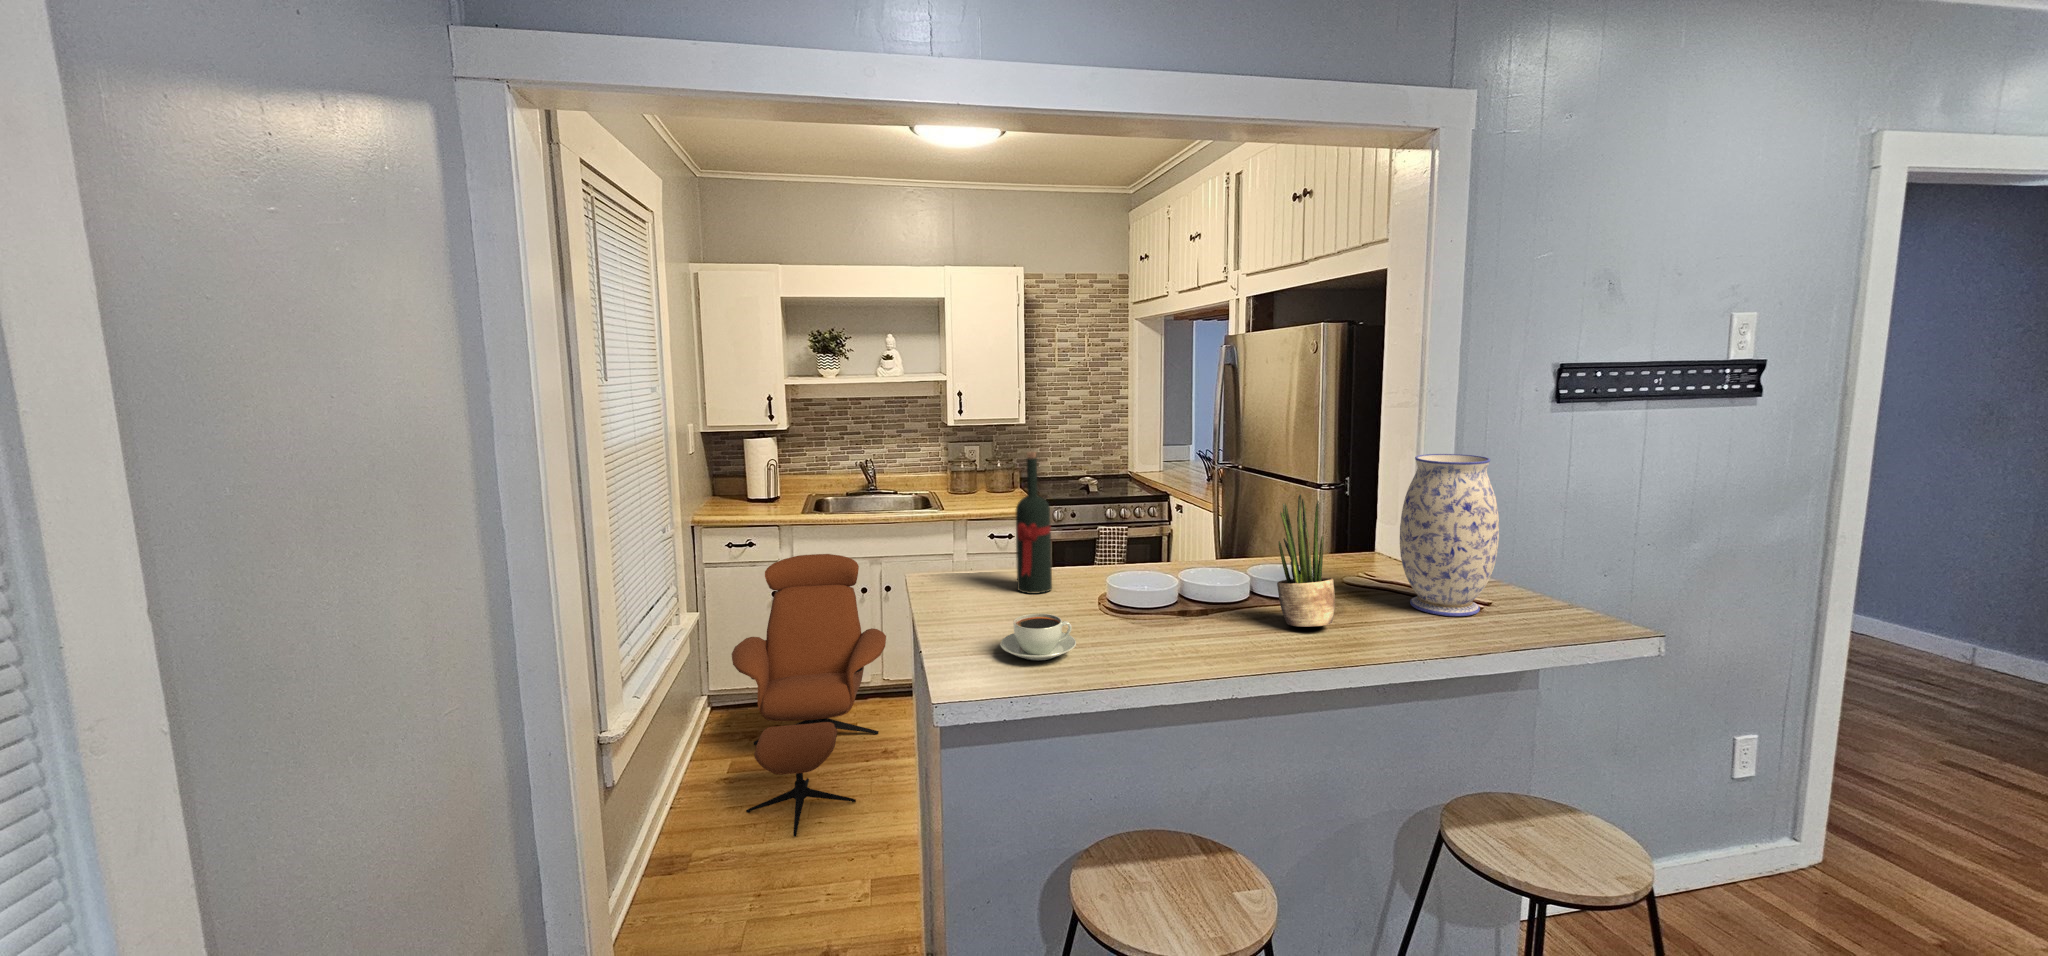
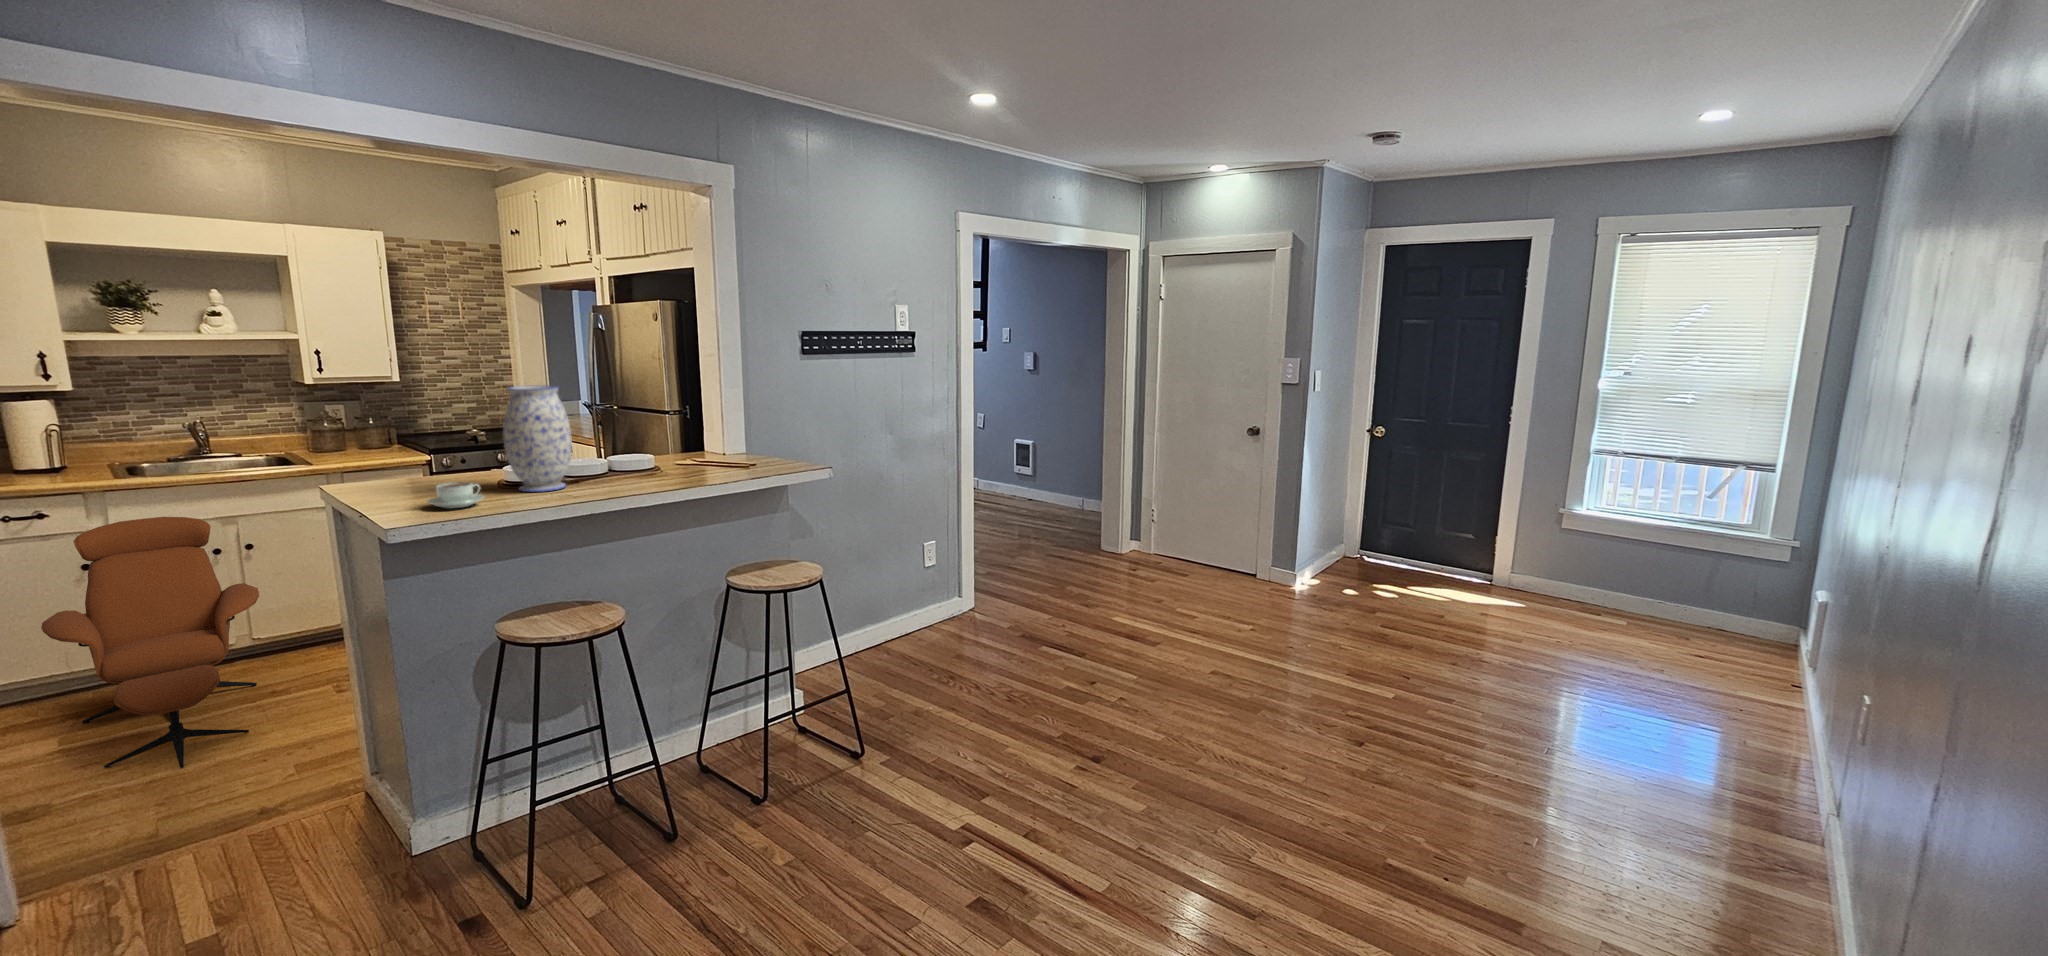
wine bottle: present [1016,452,1052,593] -> none [422,383,459,485]
vase: present [1400,454,1499,616] -> present [503,385,572,492]
potted plant: present [1277,494,1335,627] -> none [620,402,660,481]

